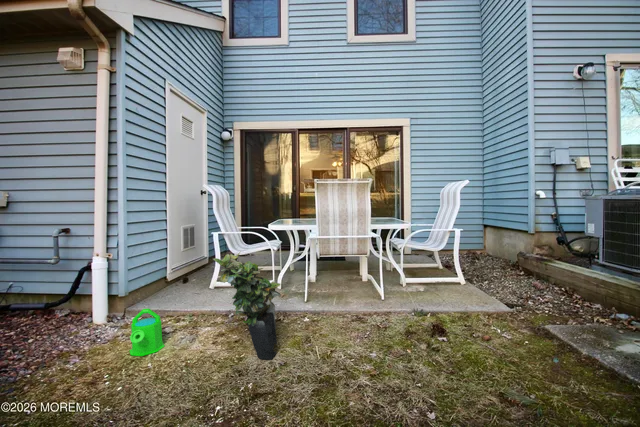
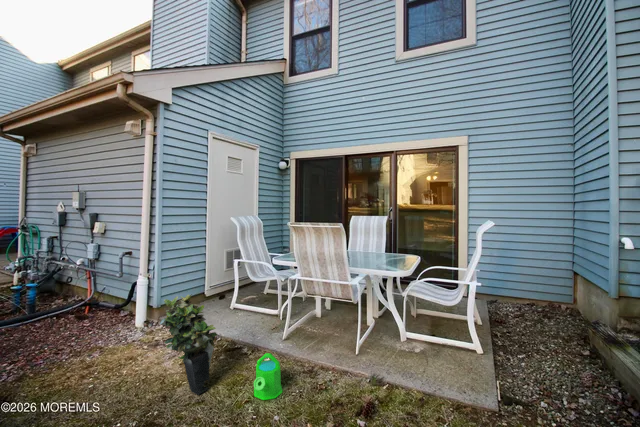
watering can: present [130,308,165,356] -> present [254,353,283,400]

